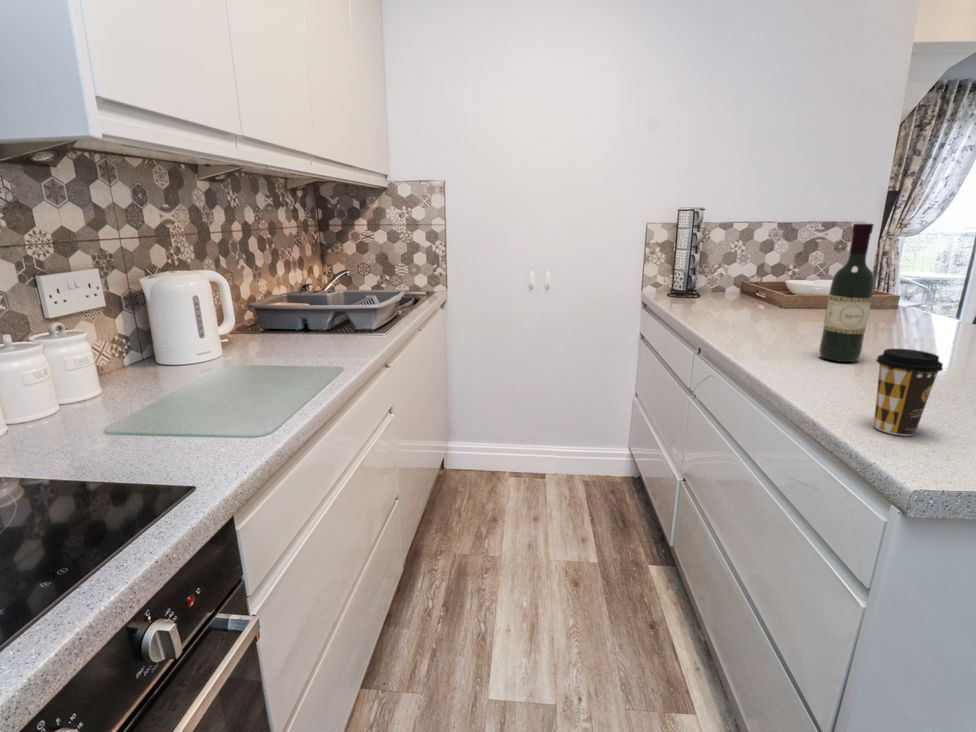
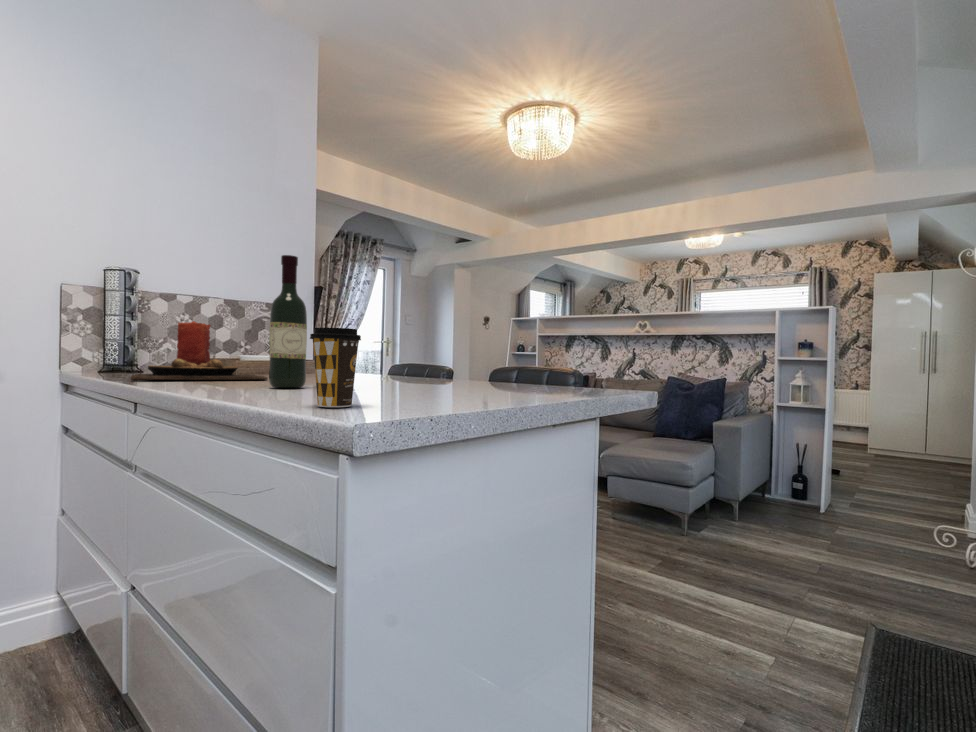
candle: none [695,267,816,331] -> present [131,321,268,380]

